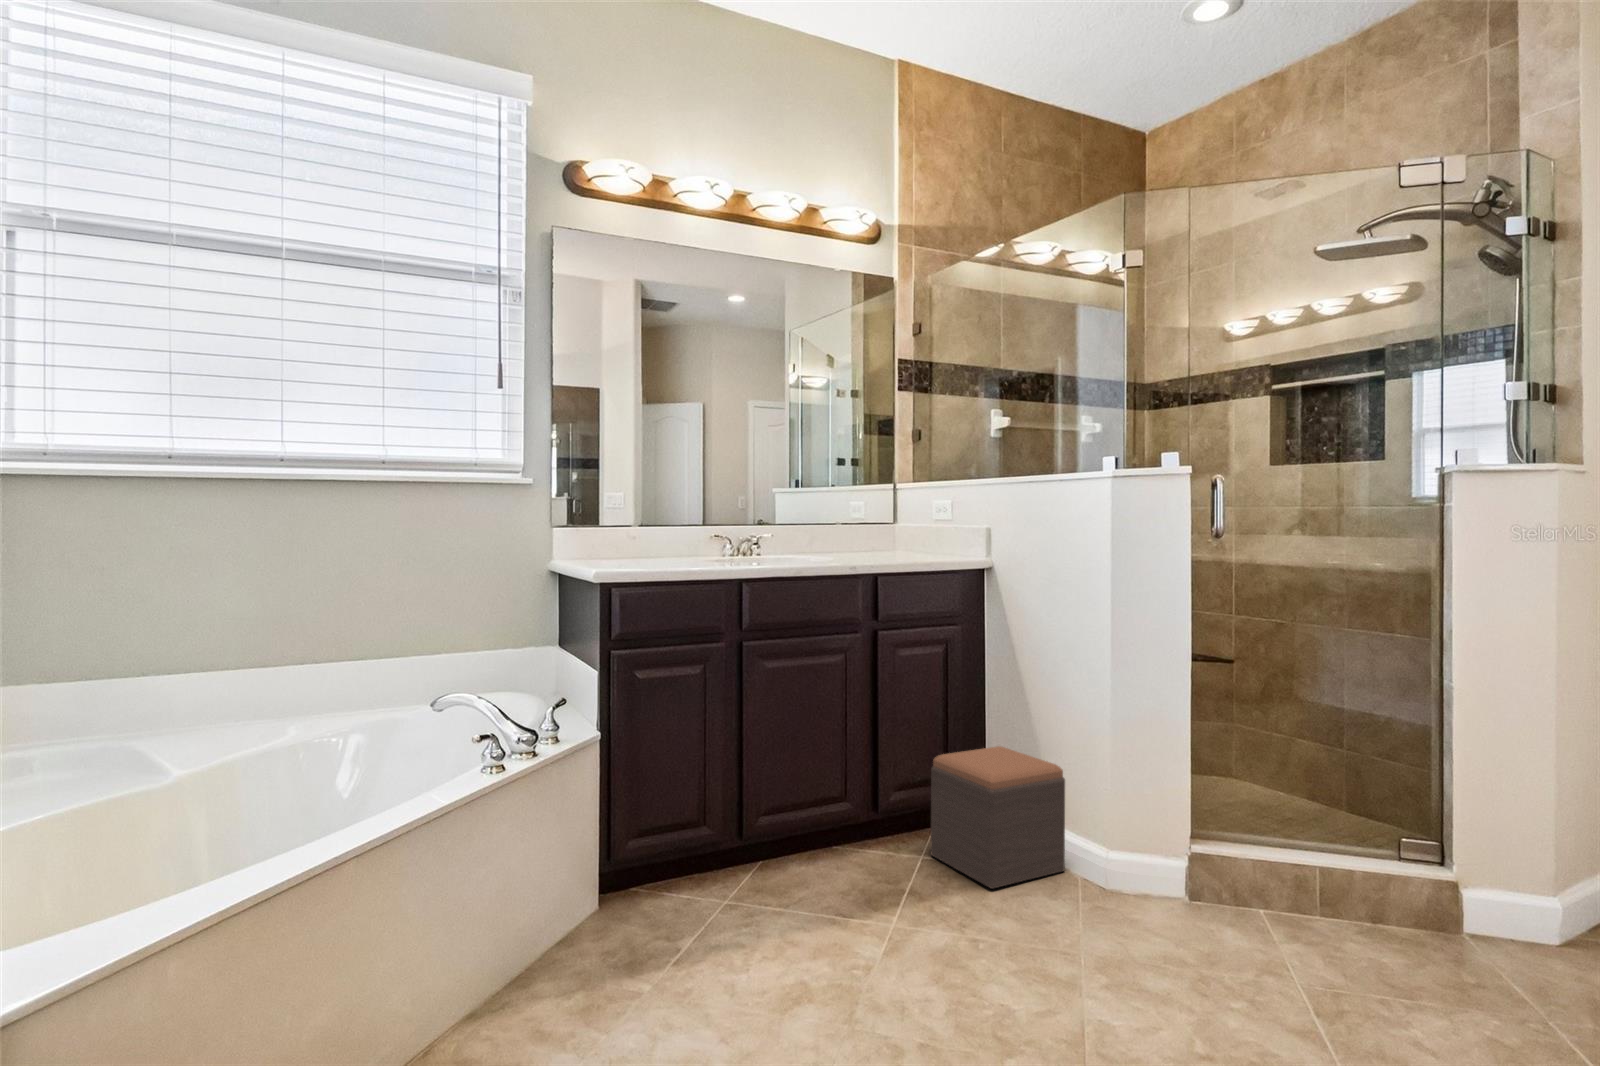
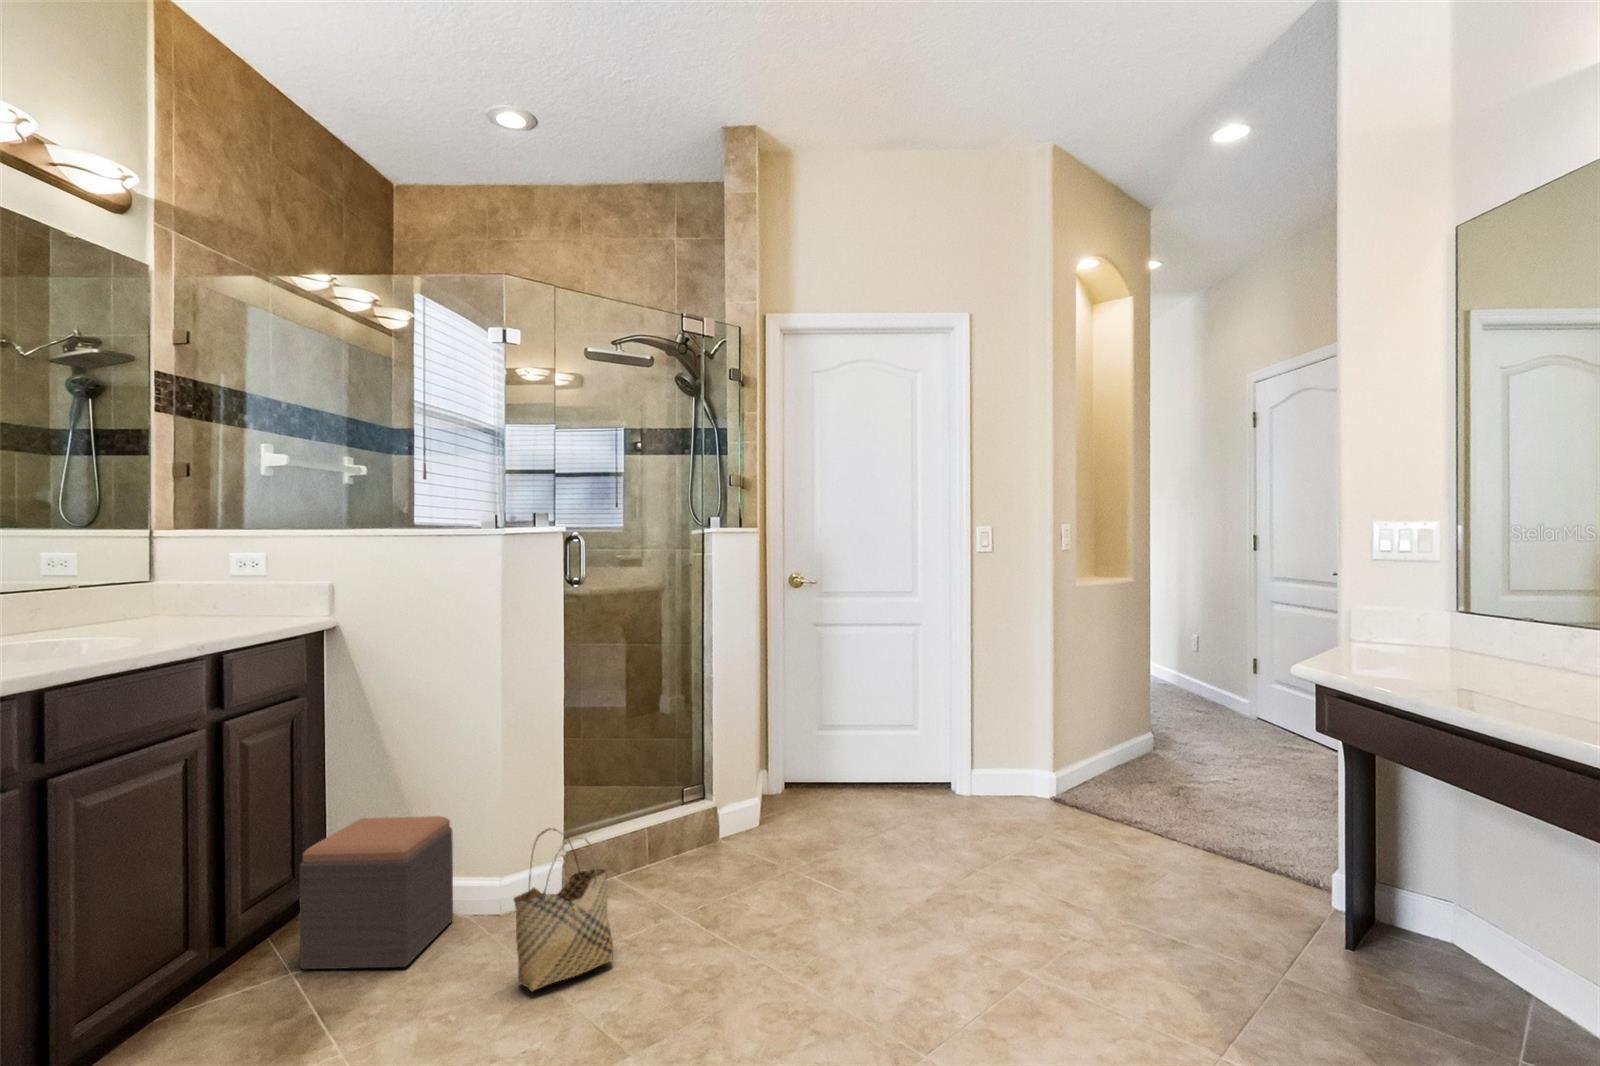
woven basket: none [1045,803,1166,979] -> present [514,828,613,991]

